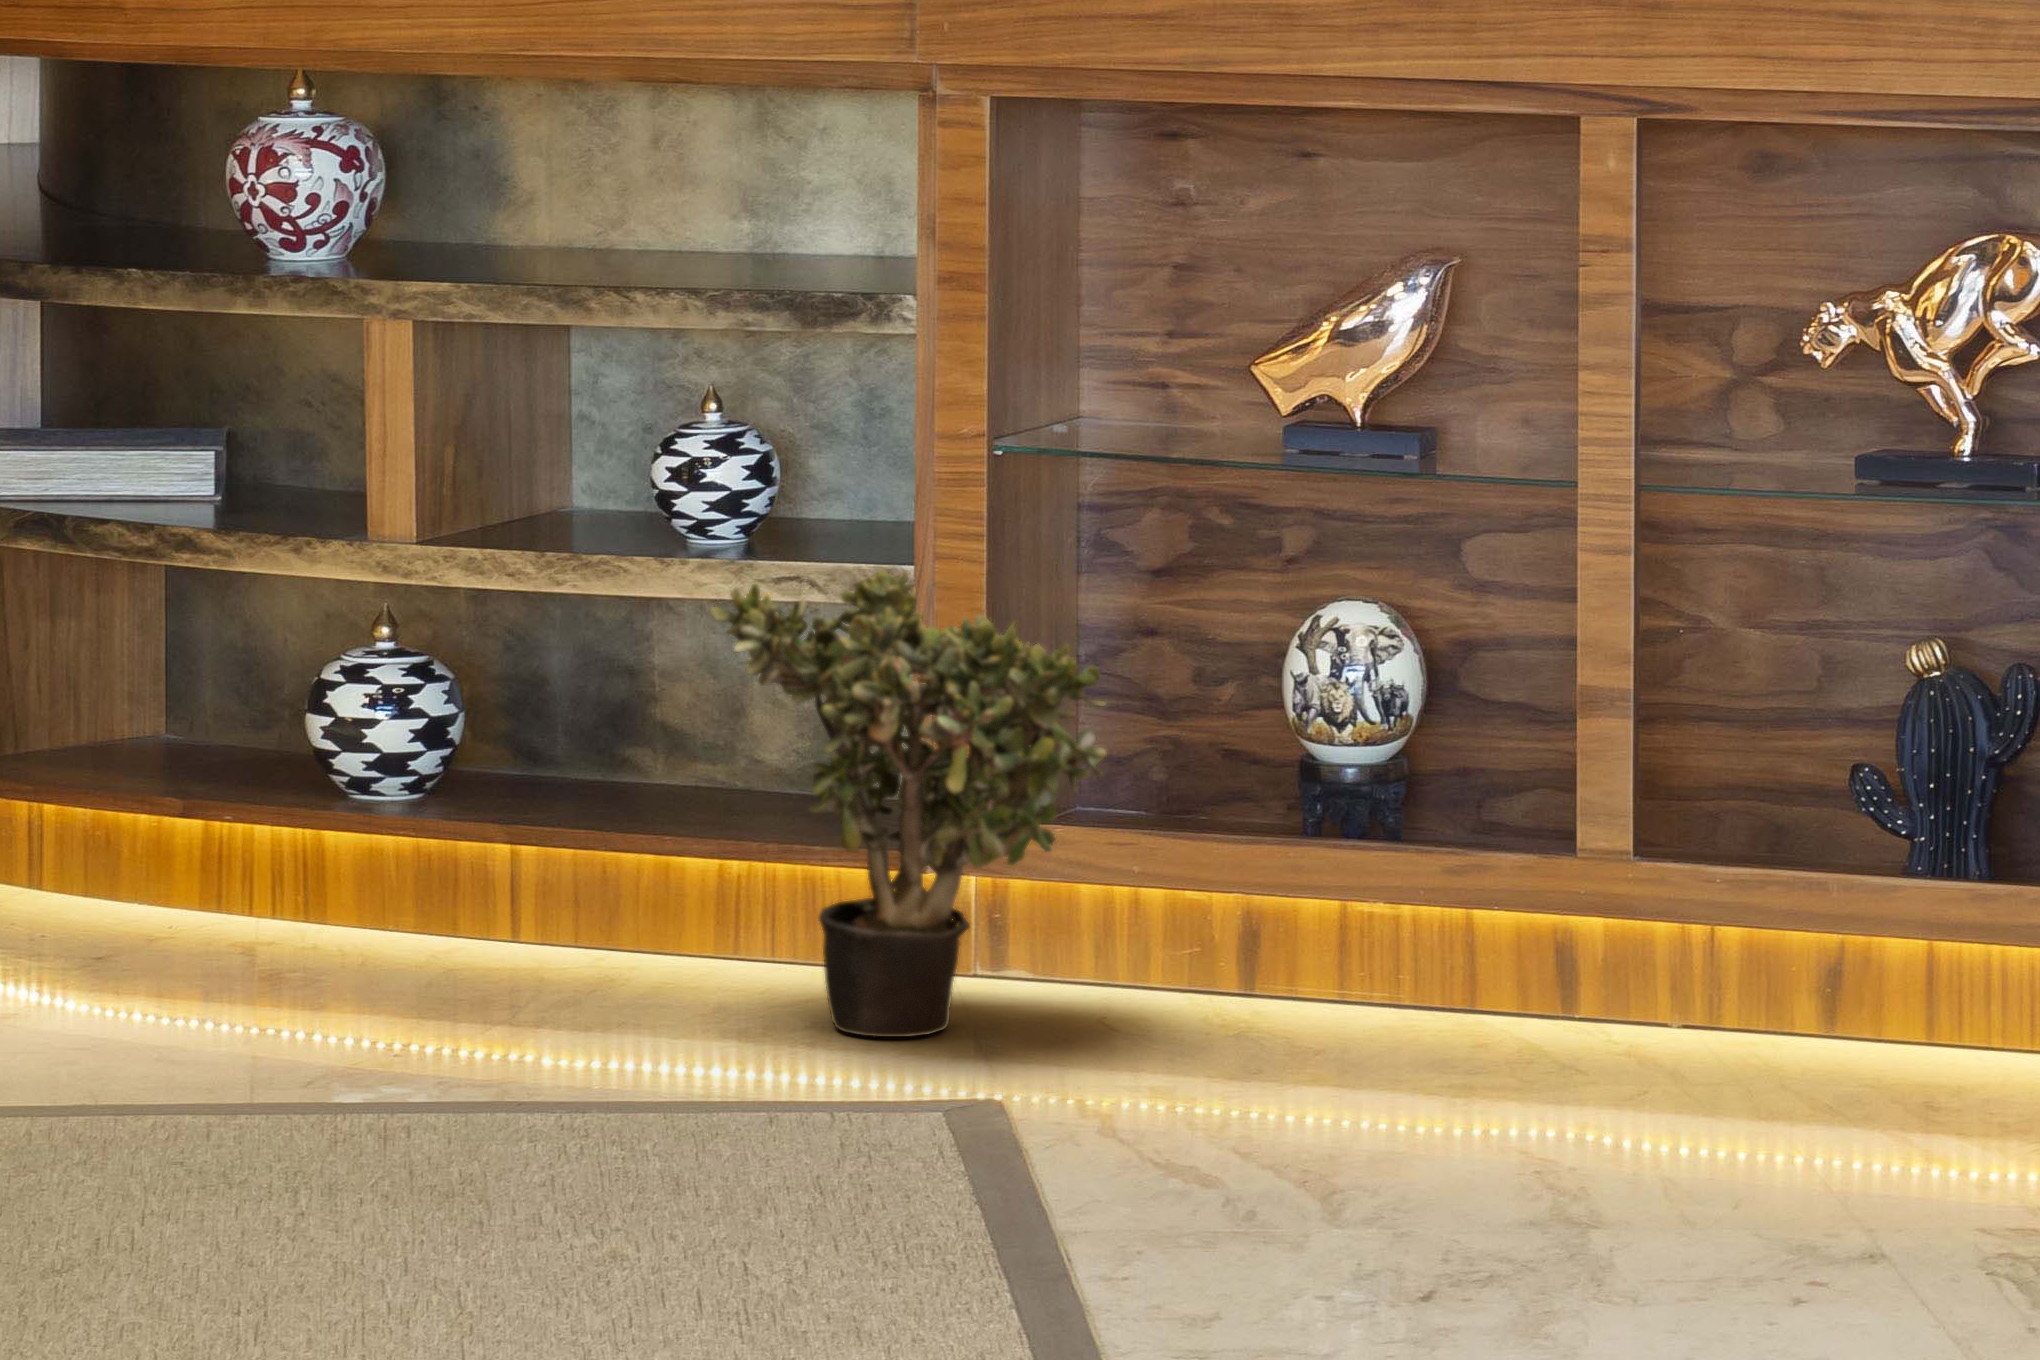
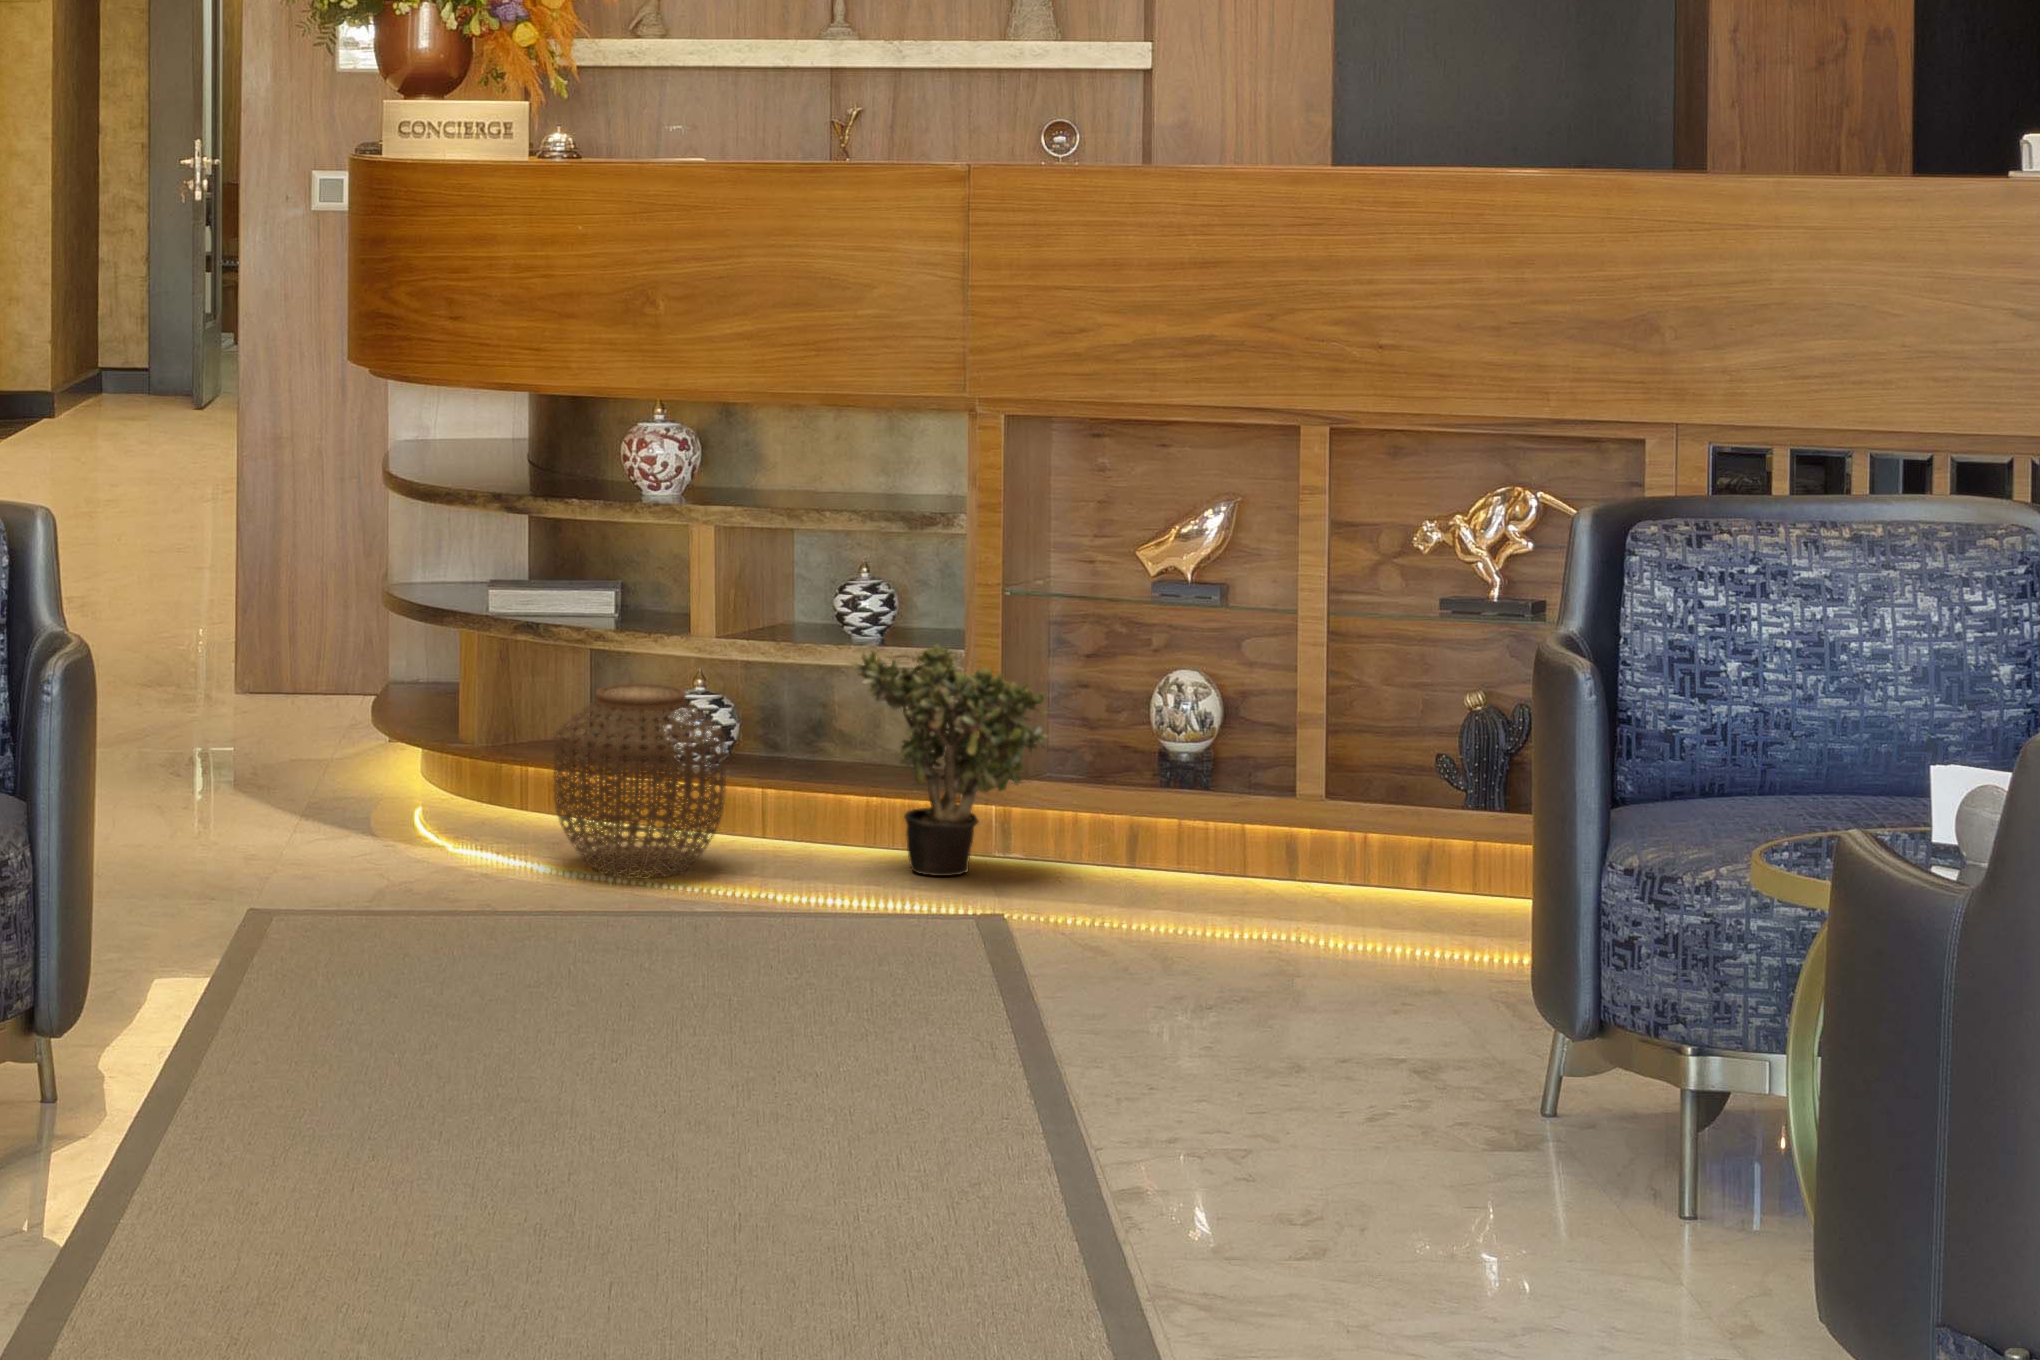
woven basket: none [109,656,459,1051] -> present [554,683,726,877]

